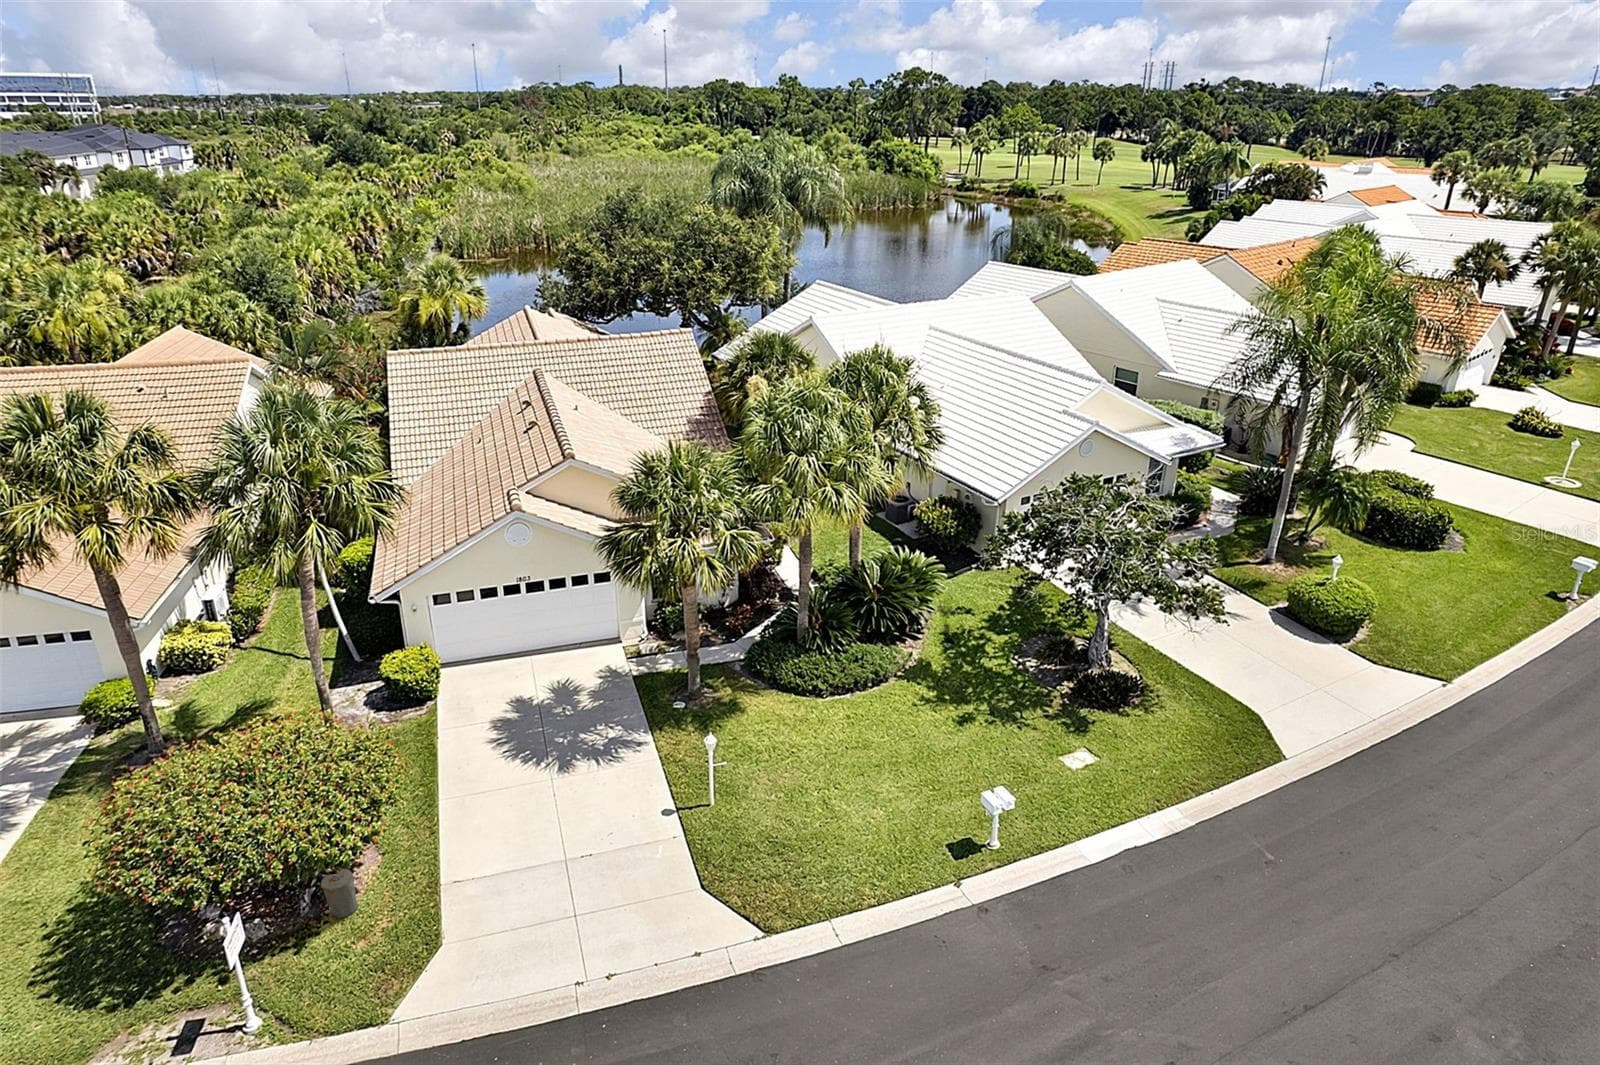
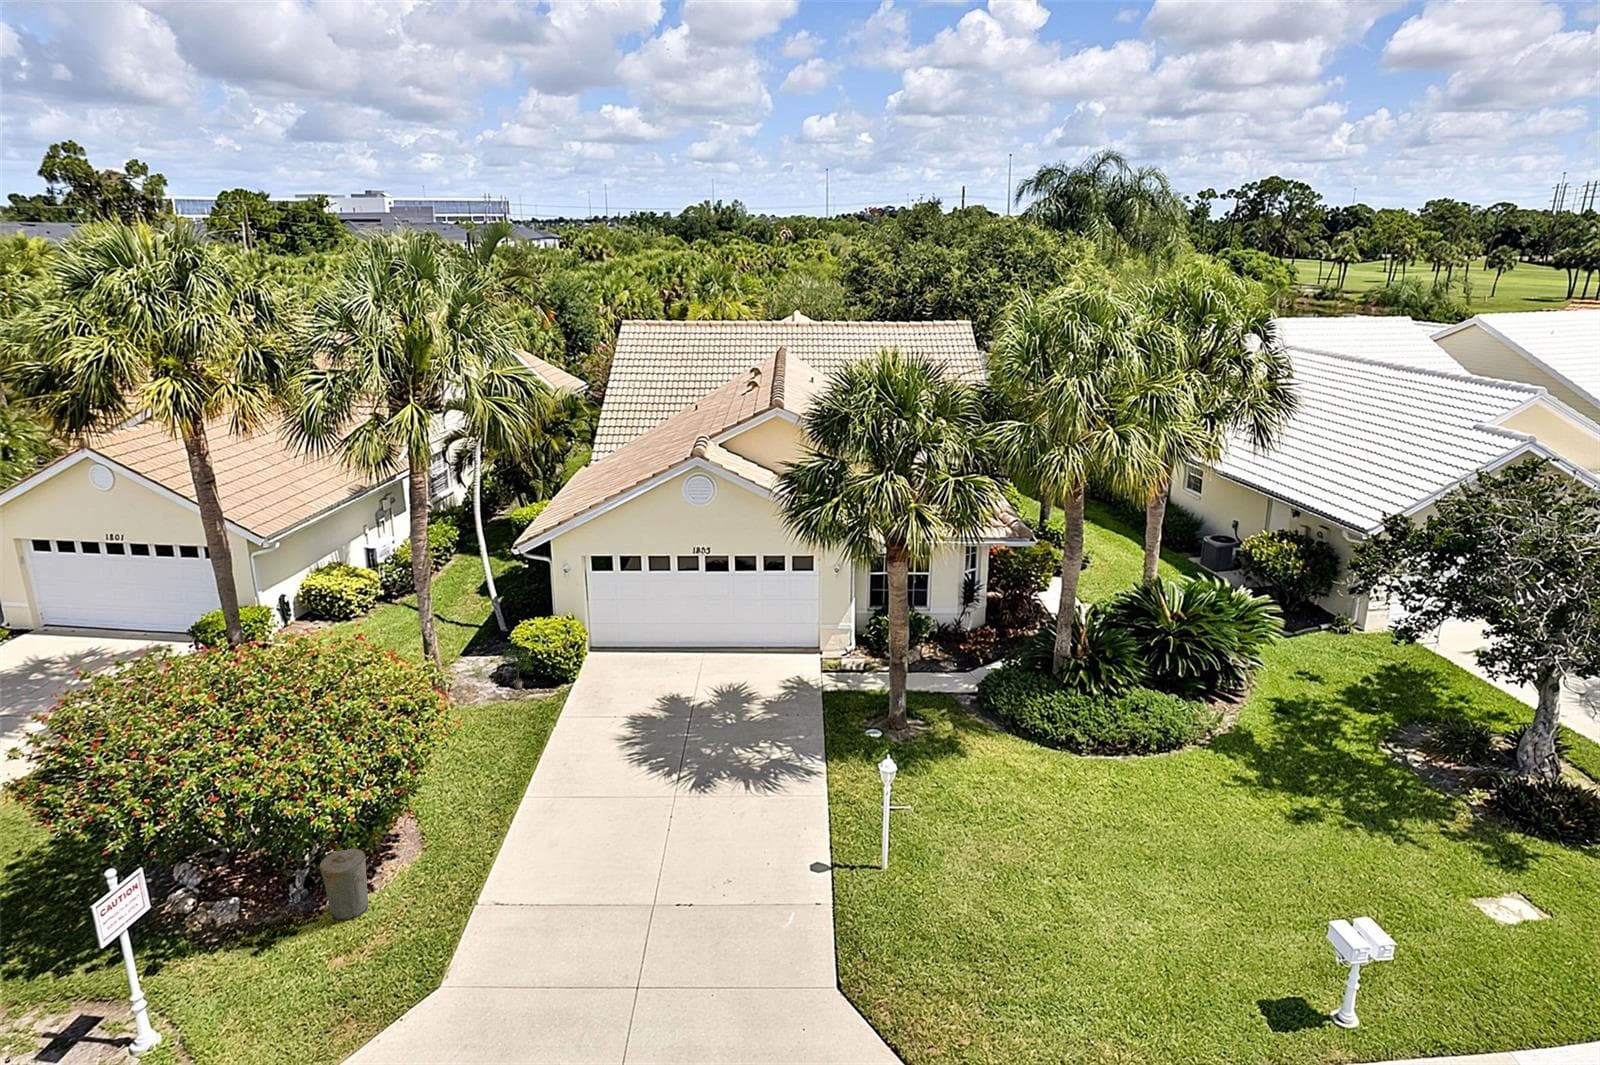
potted plant: present [936,603,957,631] -> present [501,650,531,689]

